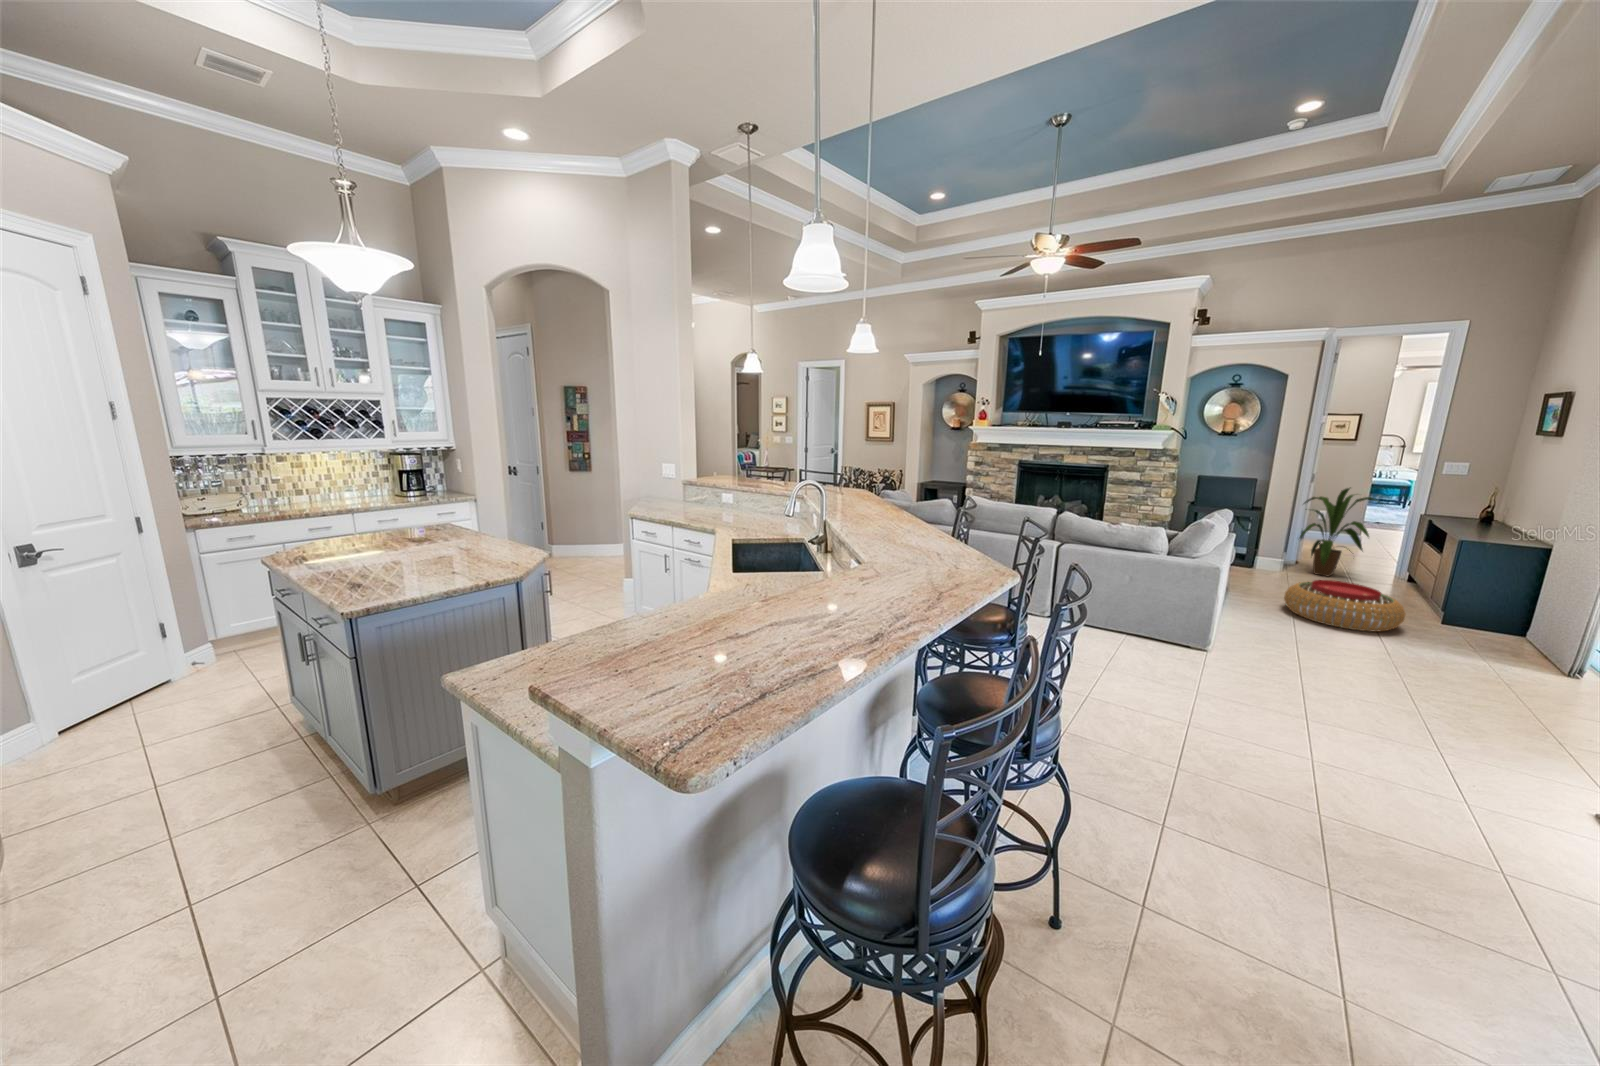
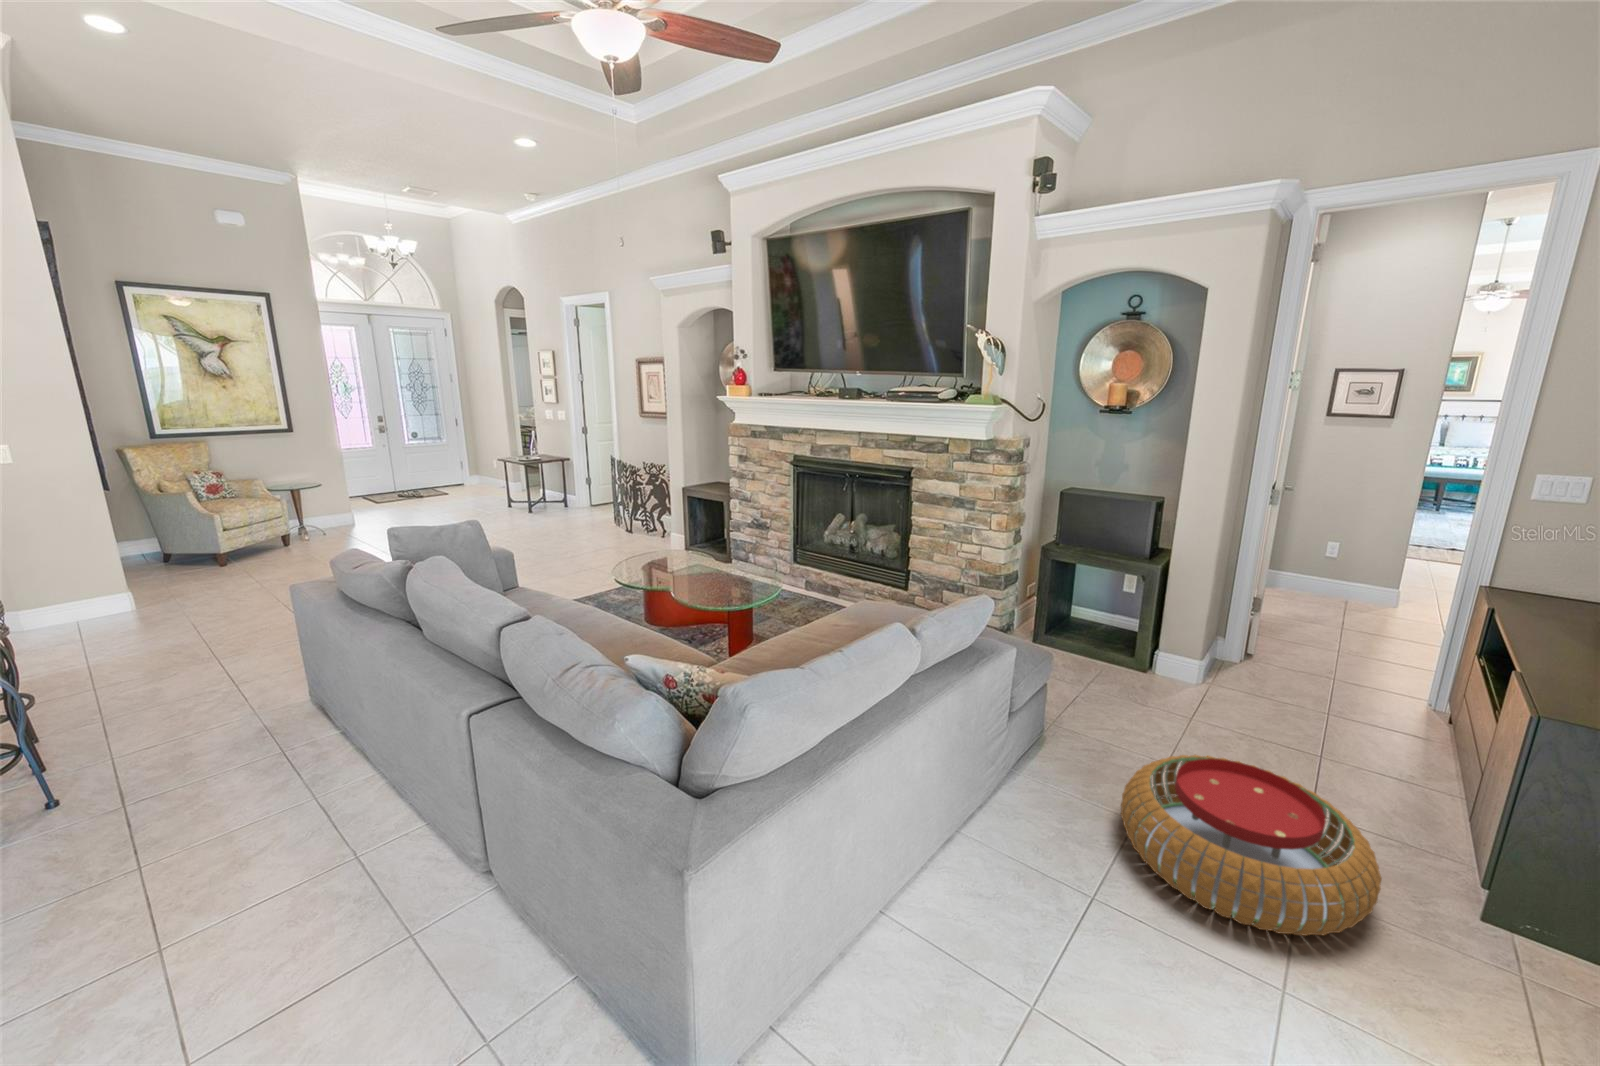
house plant: present [1300,487,1376,576] -> none [1233,524,1403,695]

